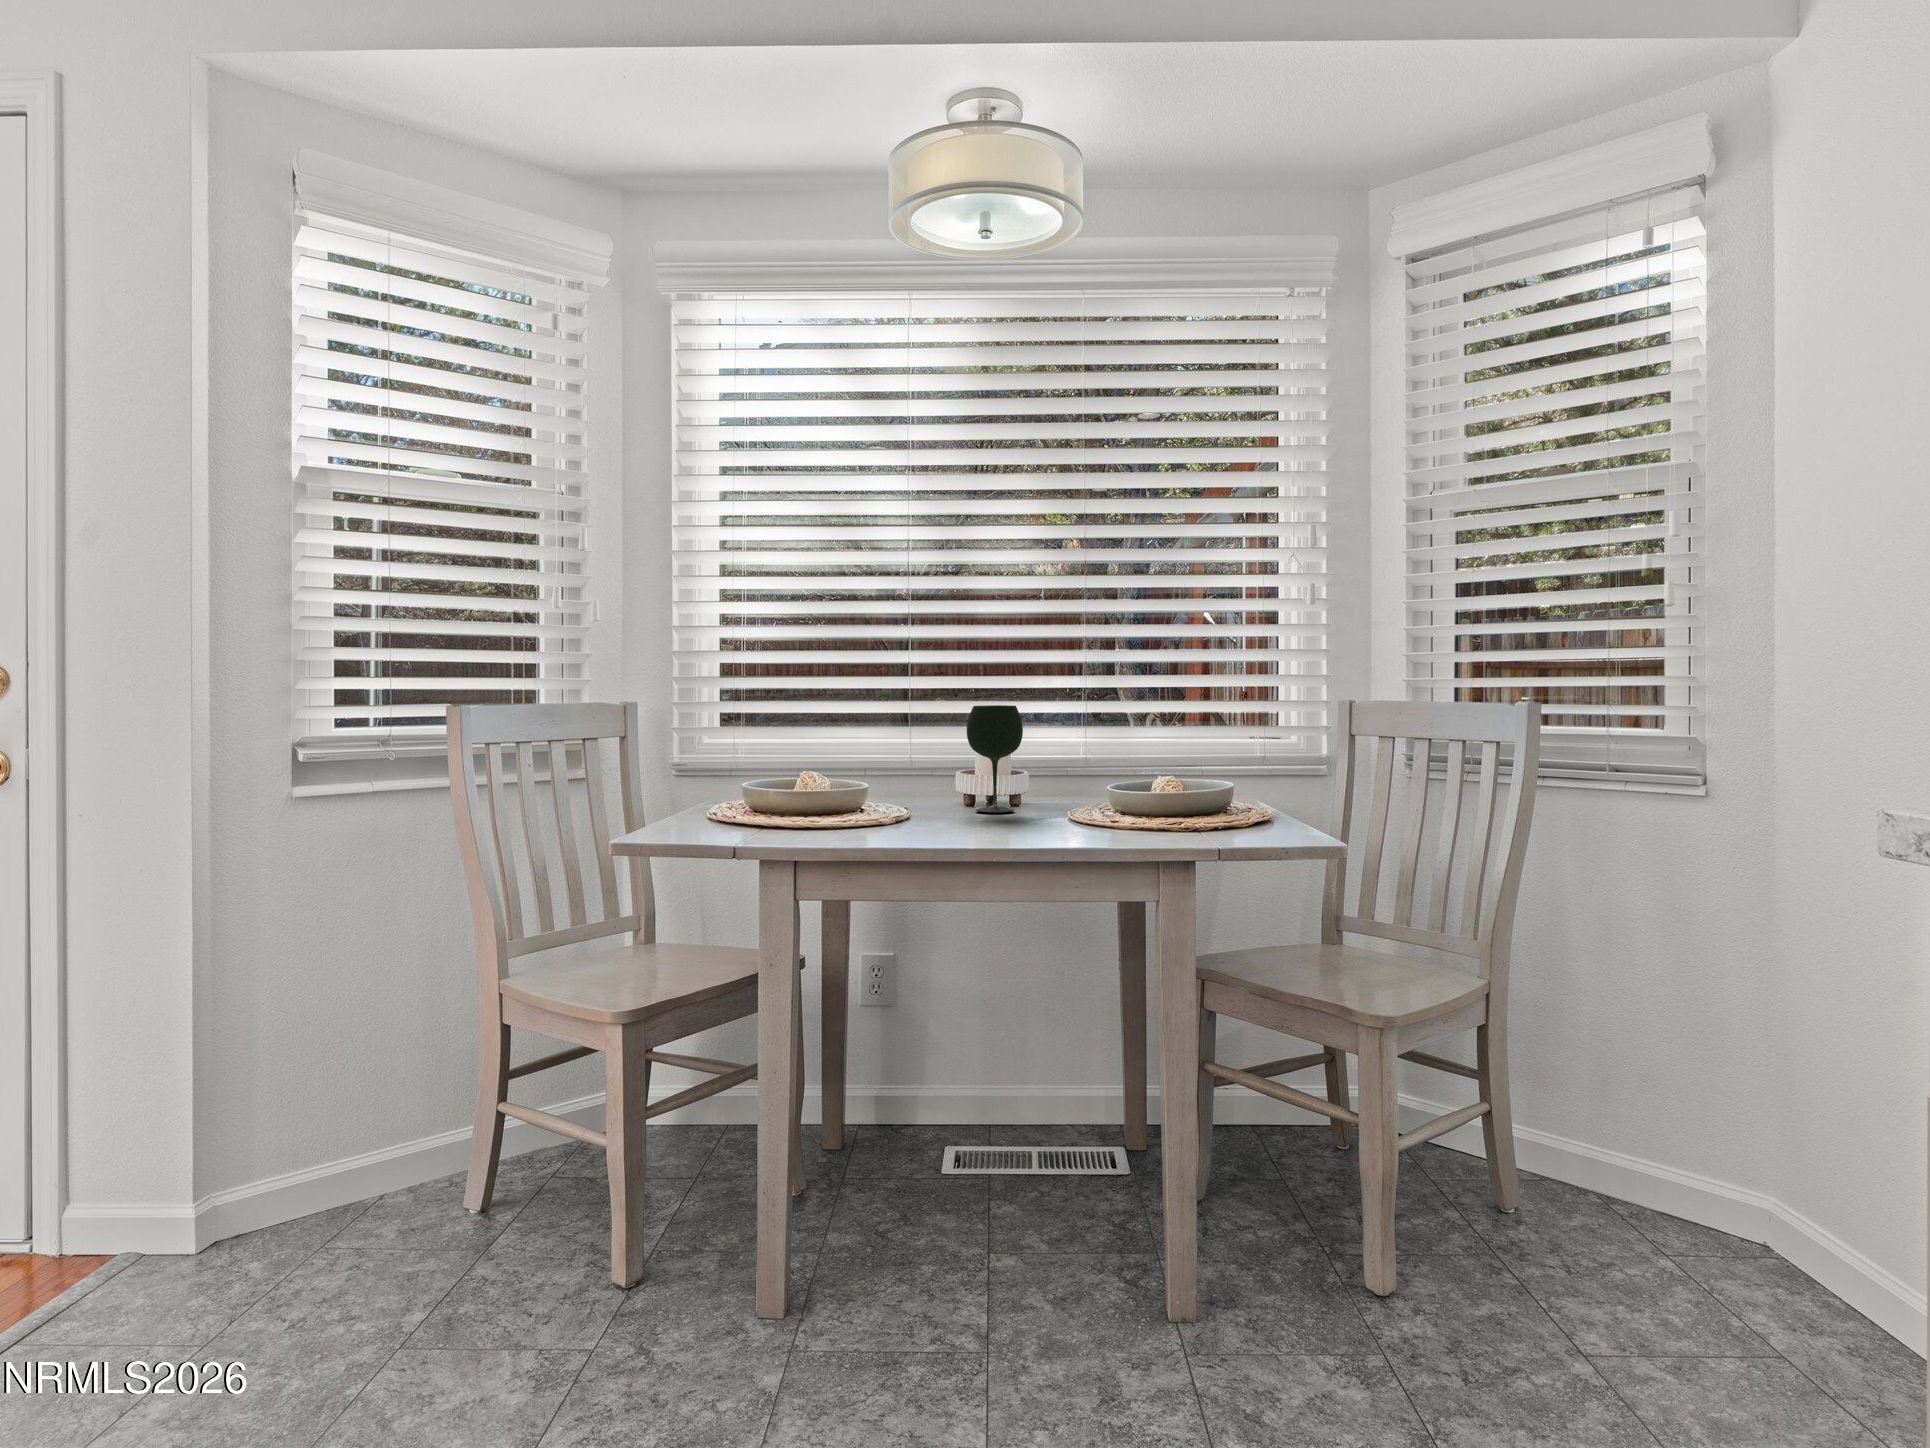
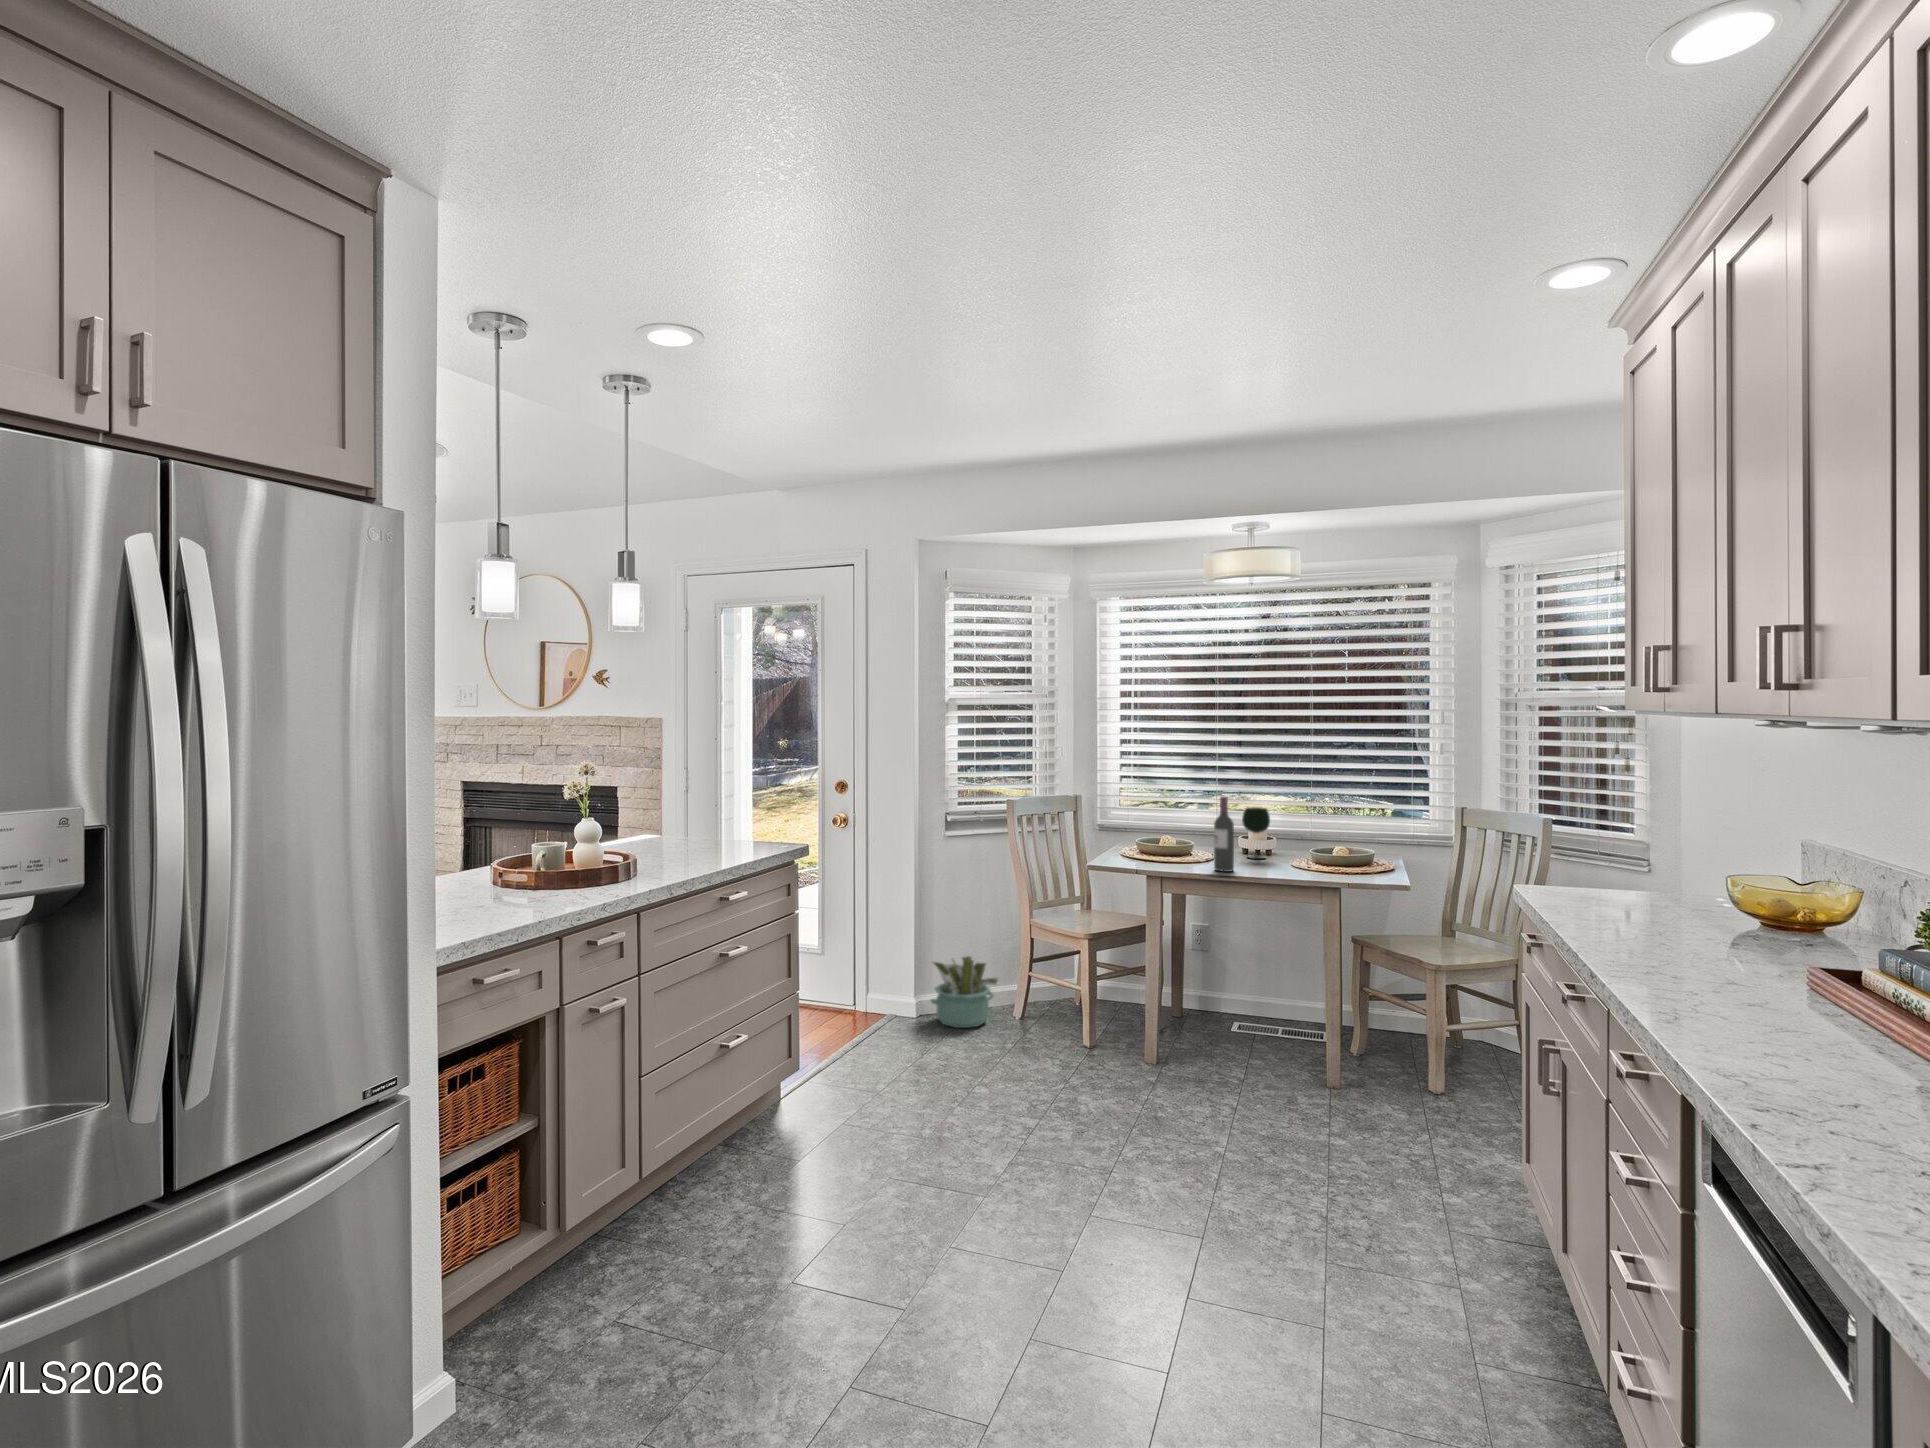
wine bottle: none [920,663,965,840] -> present [1214,796,1234,872]
decorative plant: none [227,1081,426,1268] -> present [931,956,998,1028]

